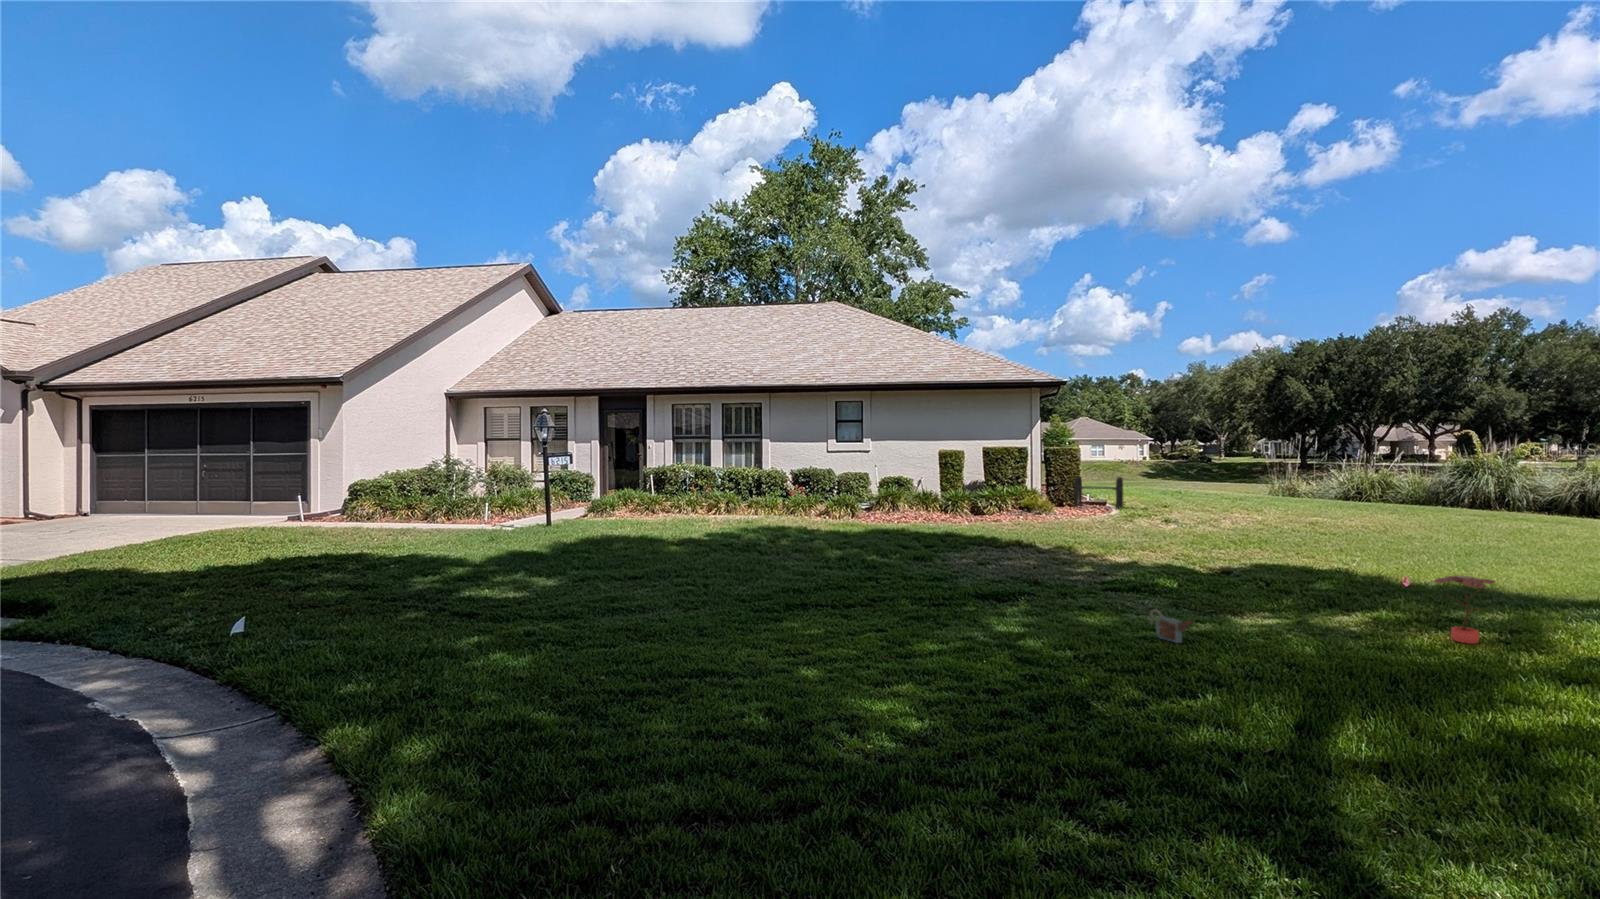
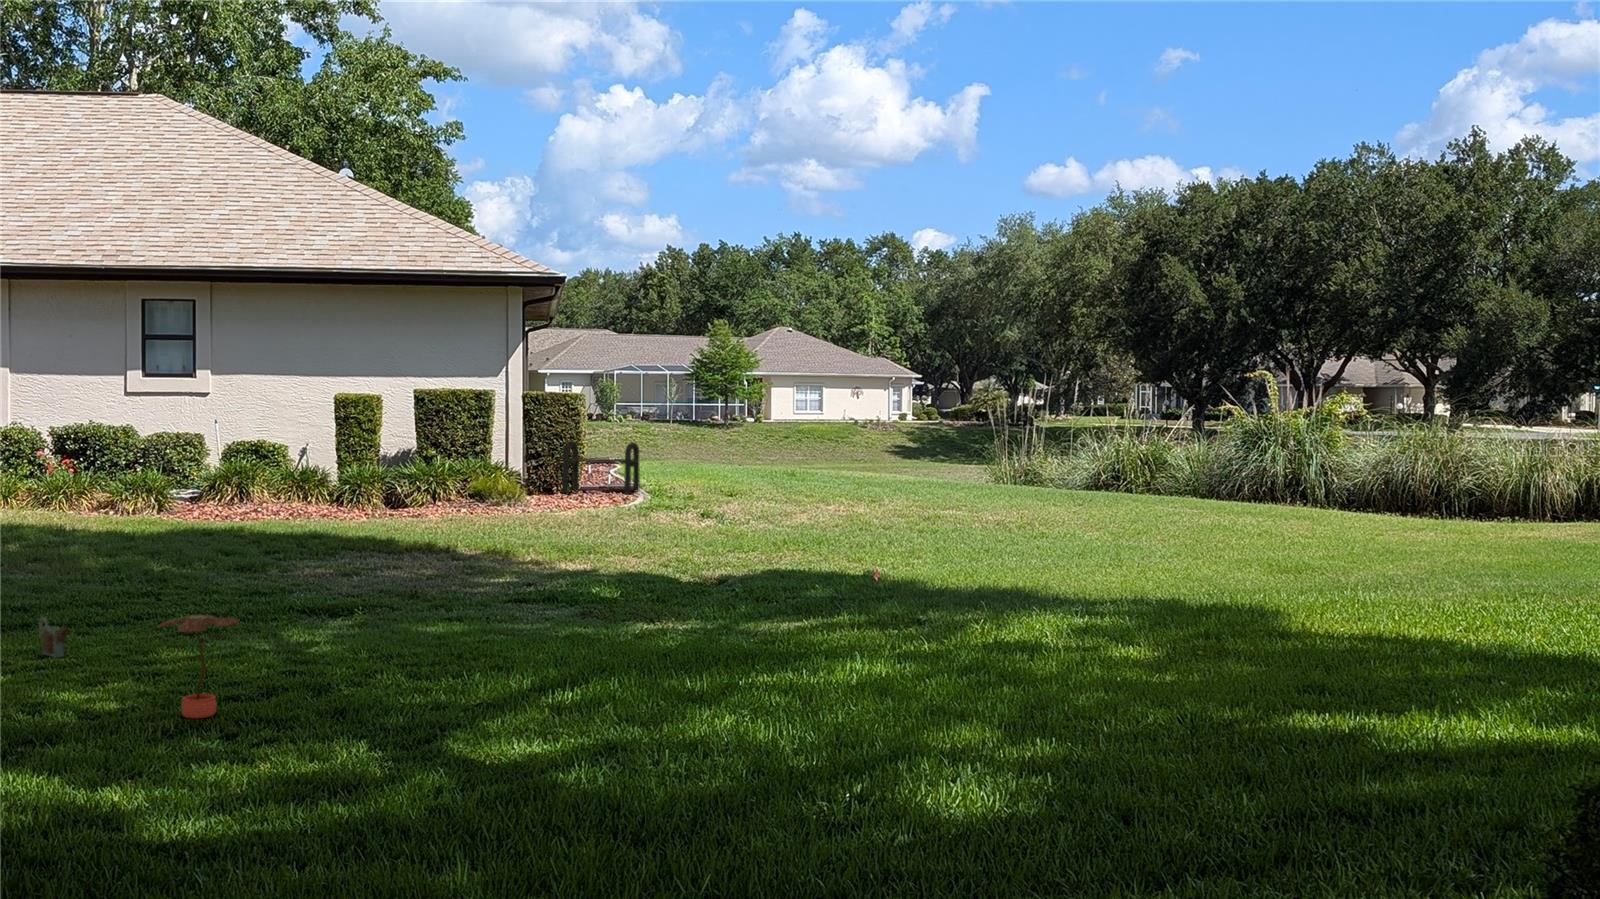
potted plant: present [1434,575,1495,644] -> present [158,615,239,718]
watering can: present [1150,609,1193,643] -> present [39,617,68,658]

